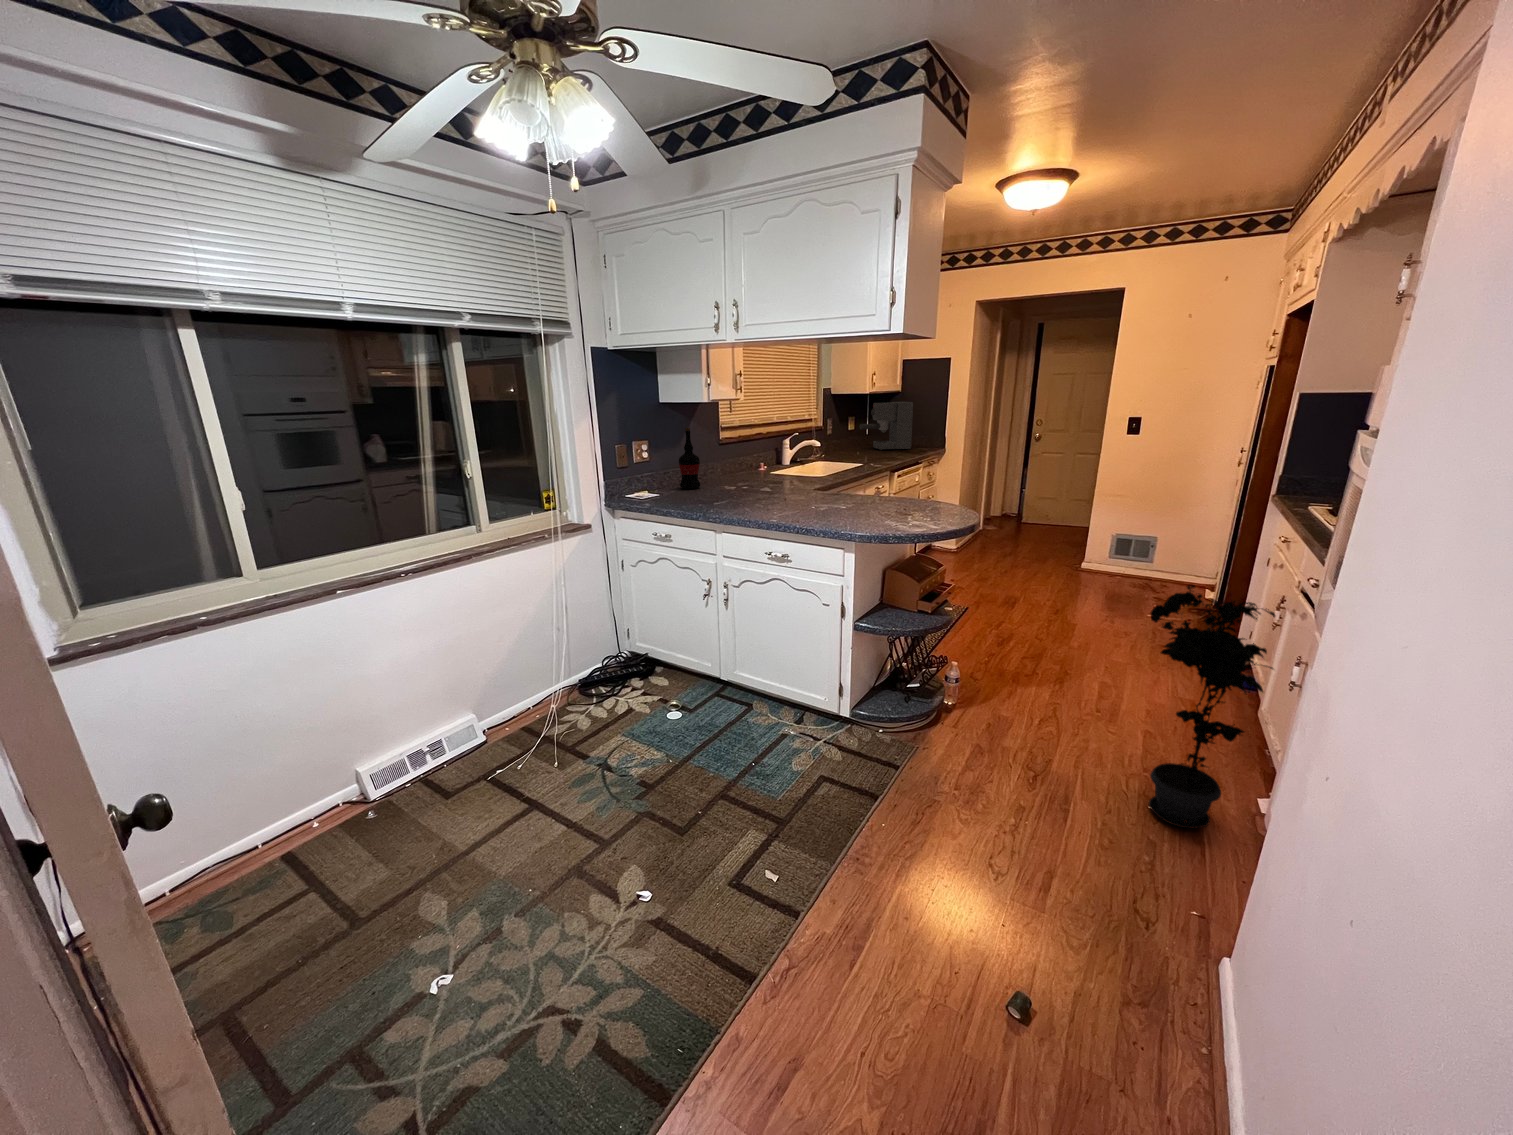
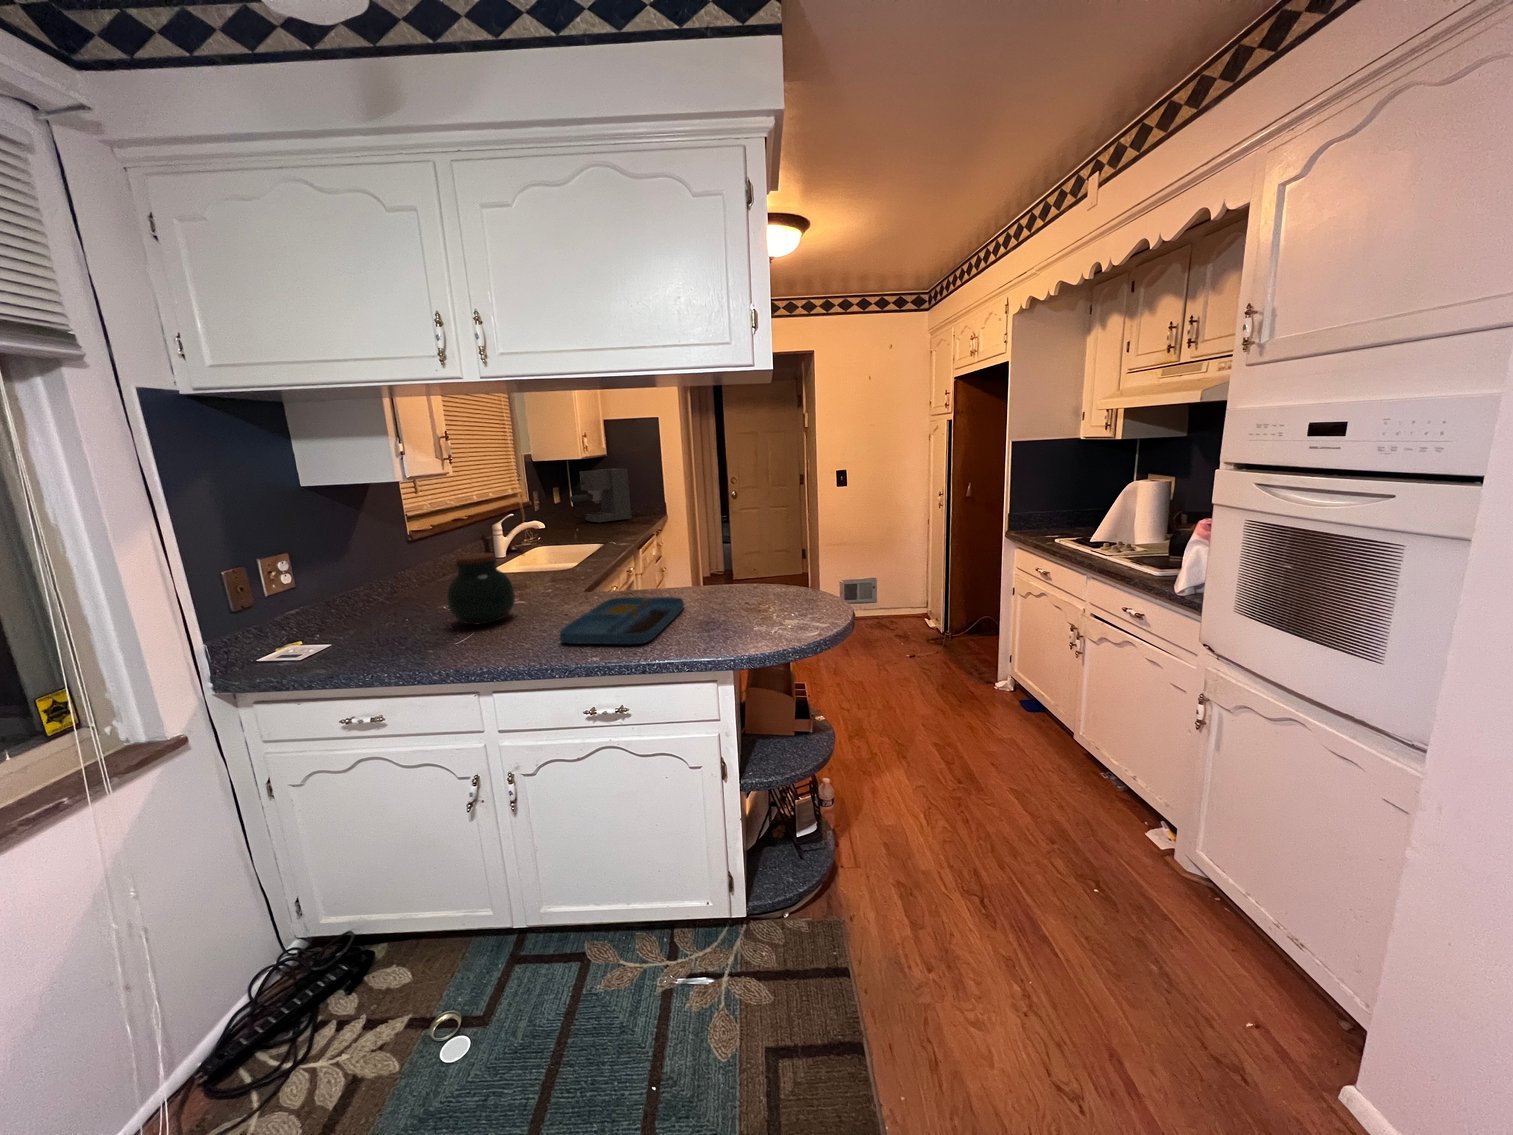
wine bottle: present [679,428,700,488] -> none [359,525,407,623]
jar: none [717,451,755,495] -> present [447,553,515,624]
tray: none [762,491,855,514] -> present [560,597,684,644]
potted plant: present [1149,584,1275,828] -> none [1068,645,1215,904]

